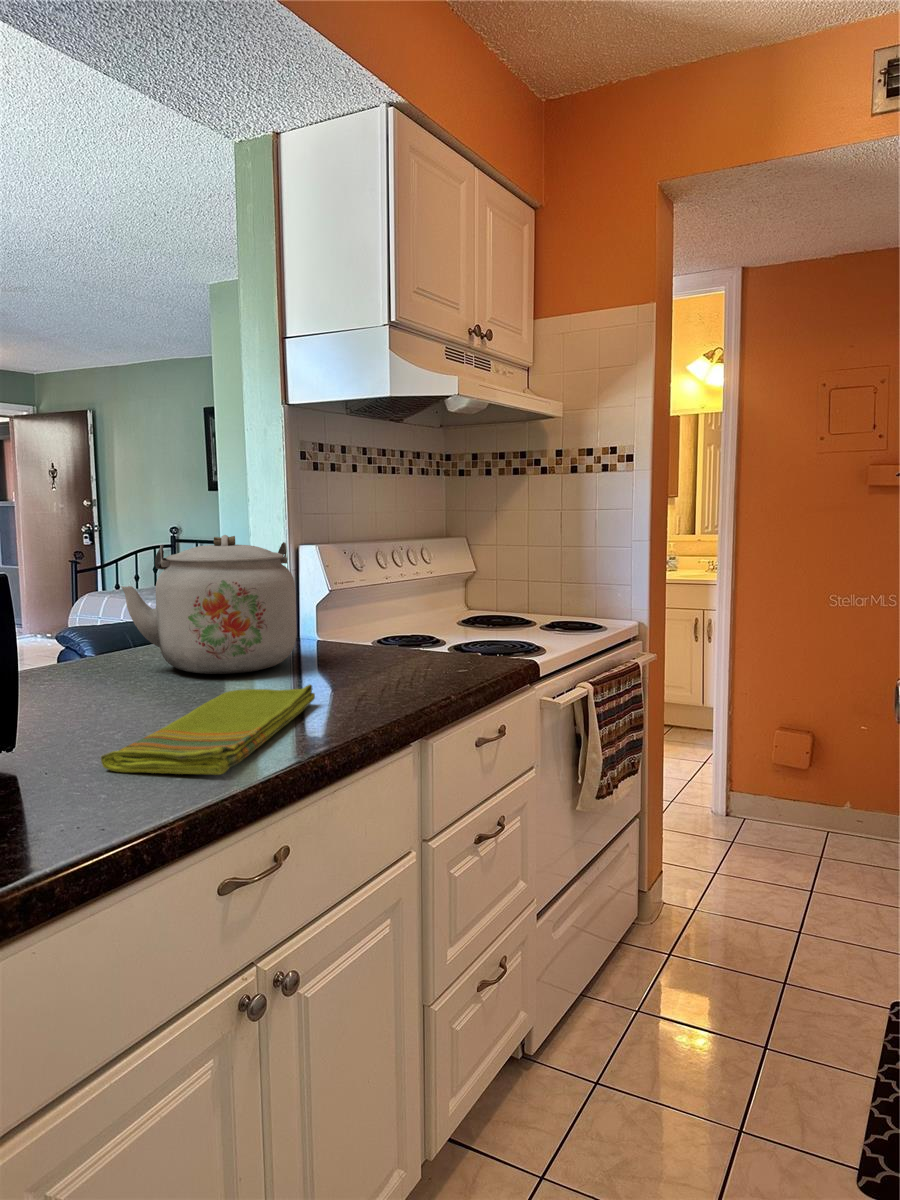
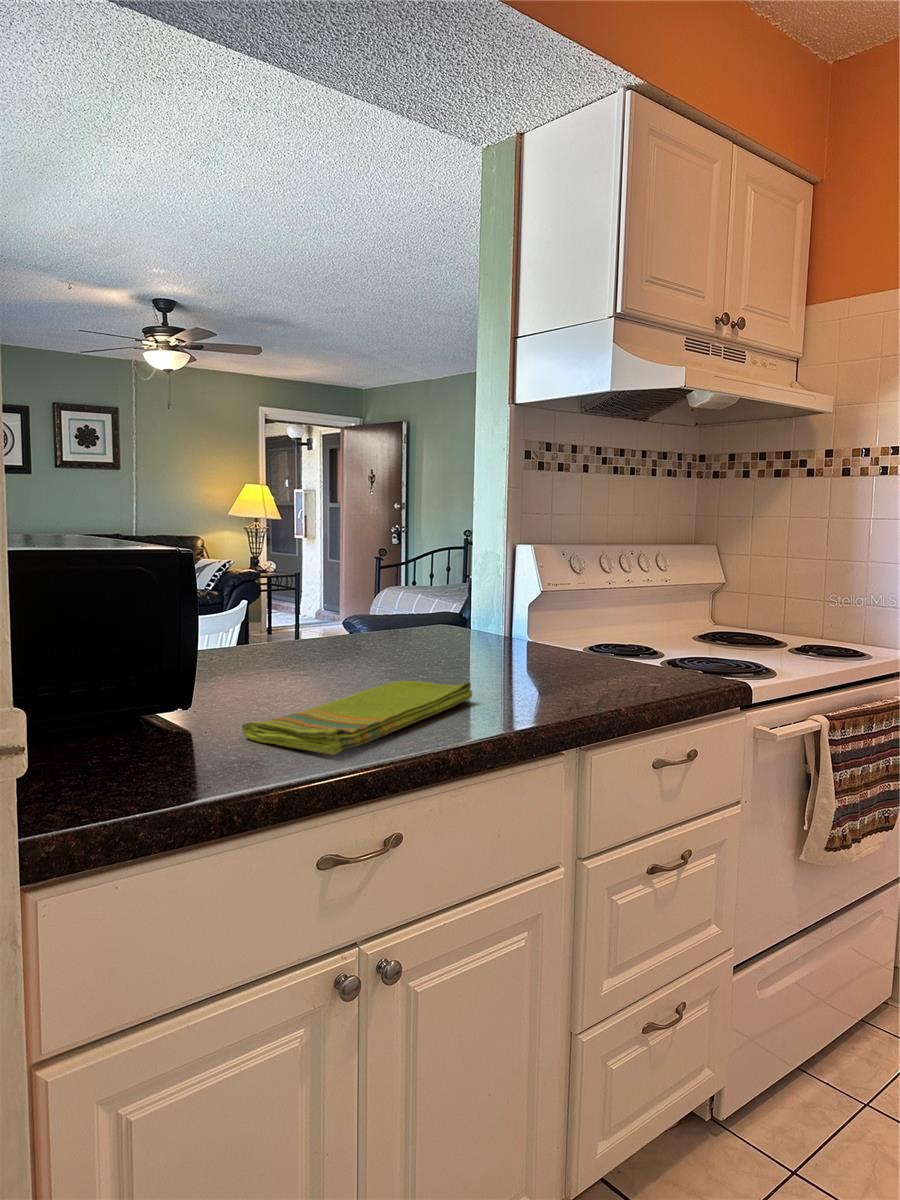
kettle: present [121,535,296,674] -> none [329,532,488,665]

